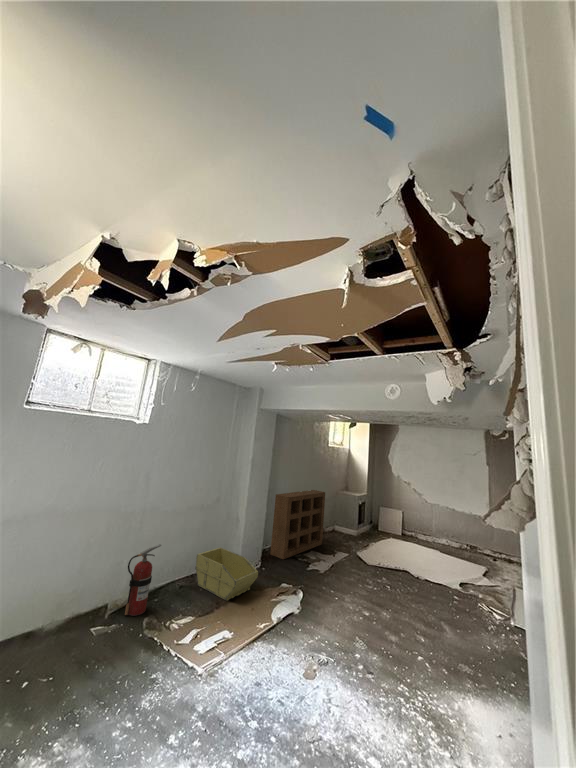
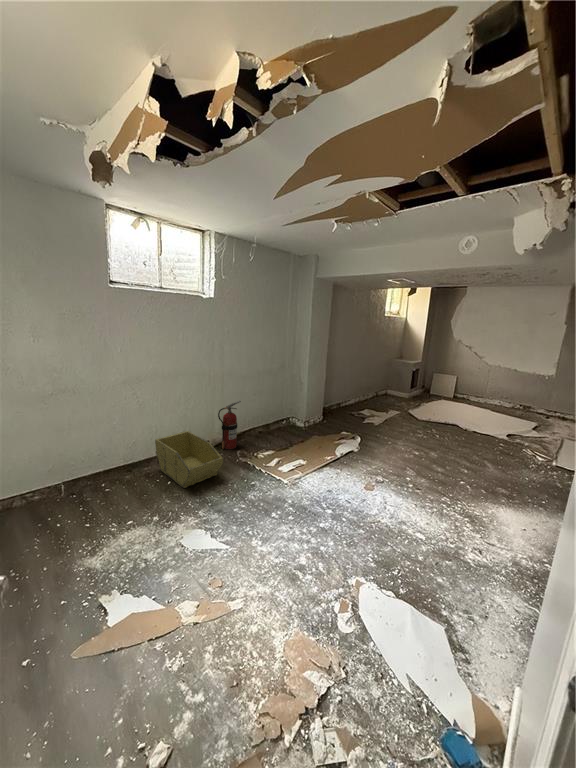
shelving unit: present [270,490,325,560] -> none [330,358,381,416]
storage bin: present [195,548,258,601] -> present [155,431,223,488]

